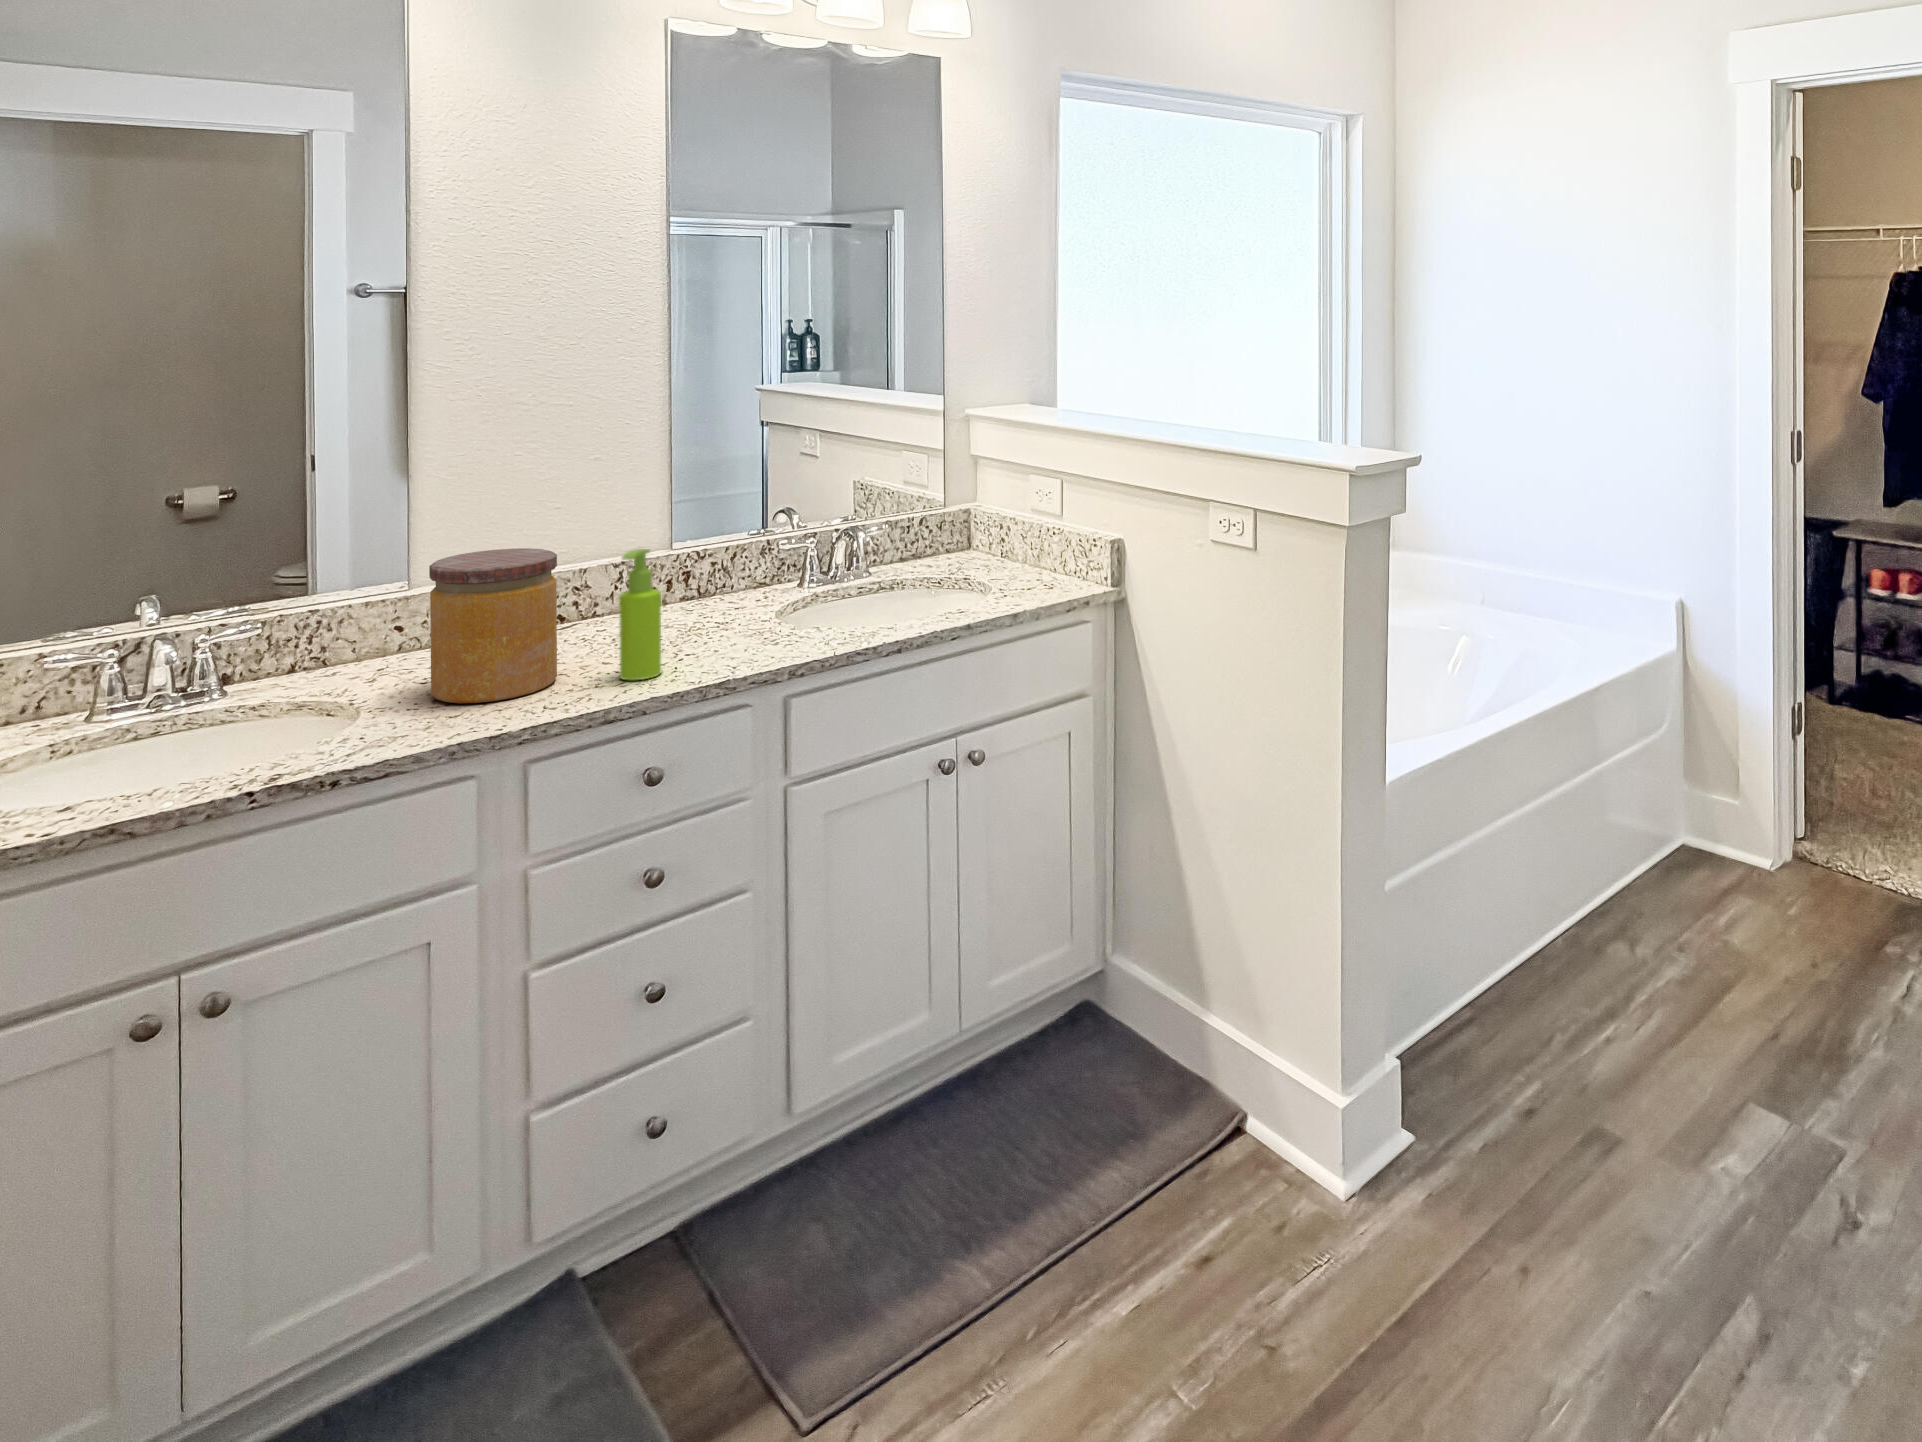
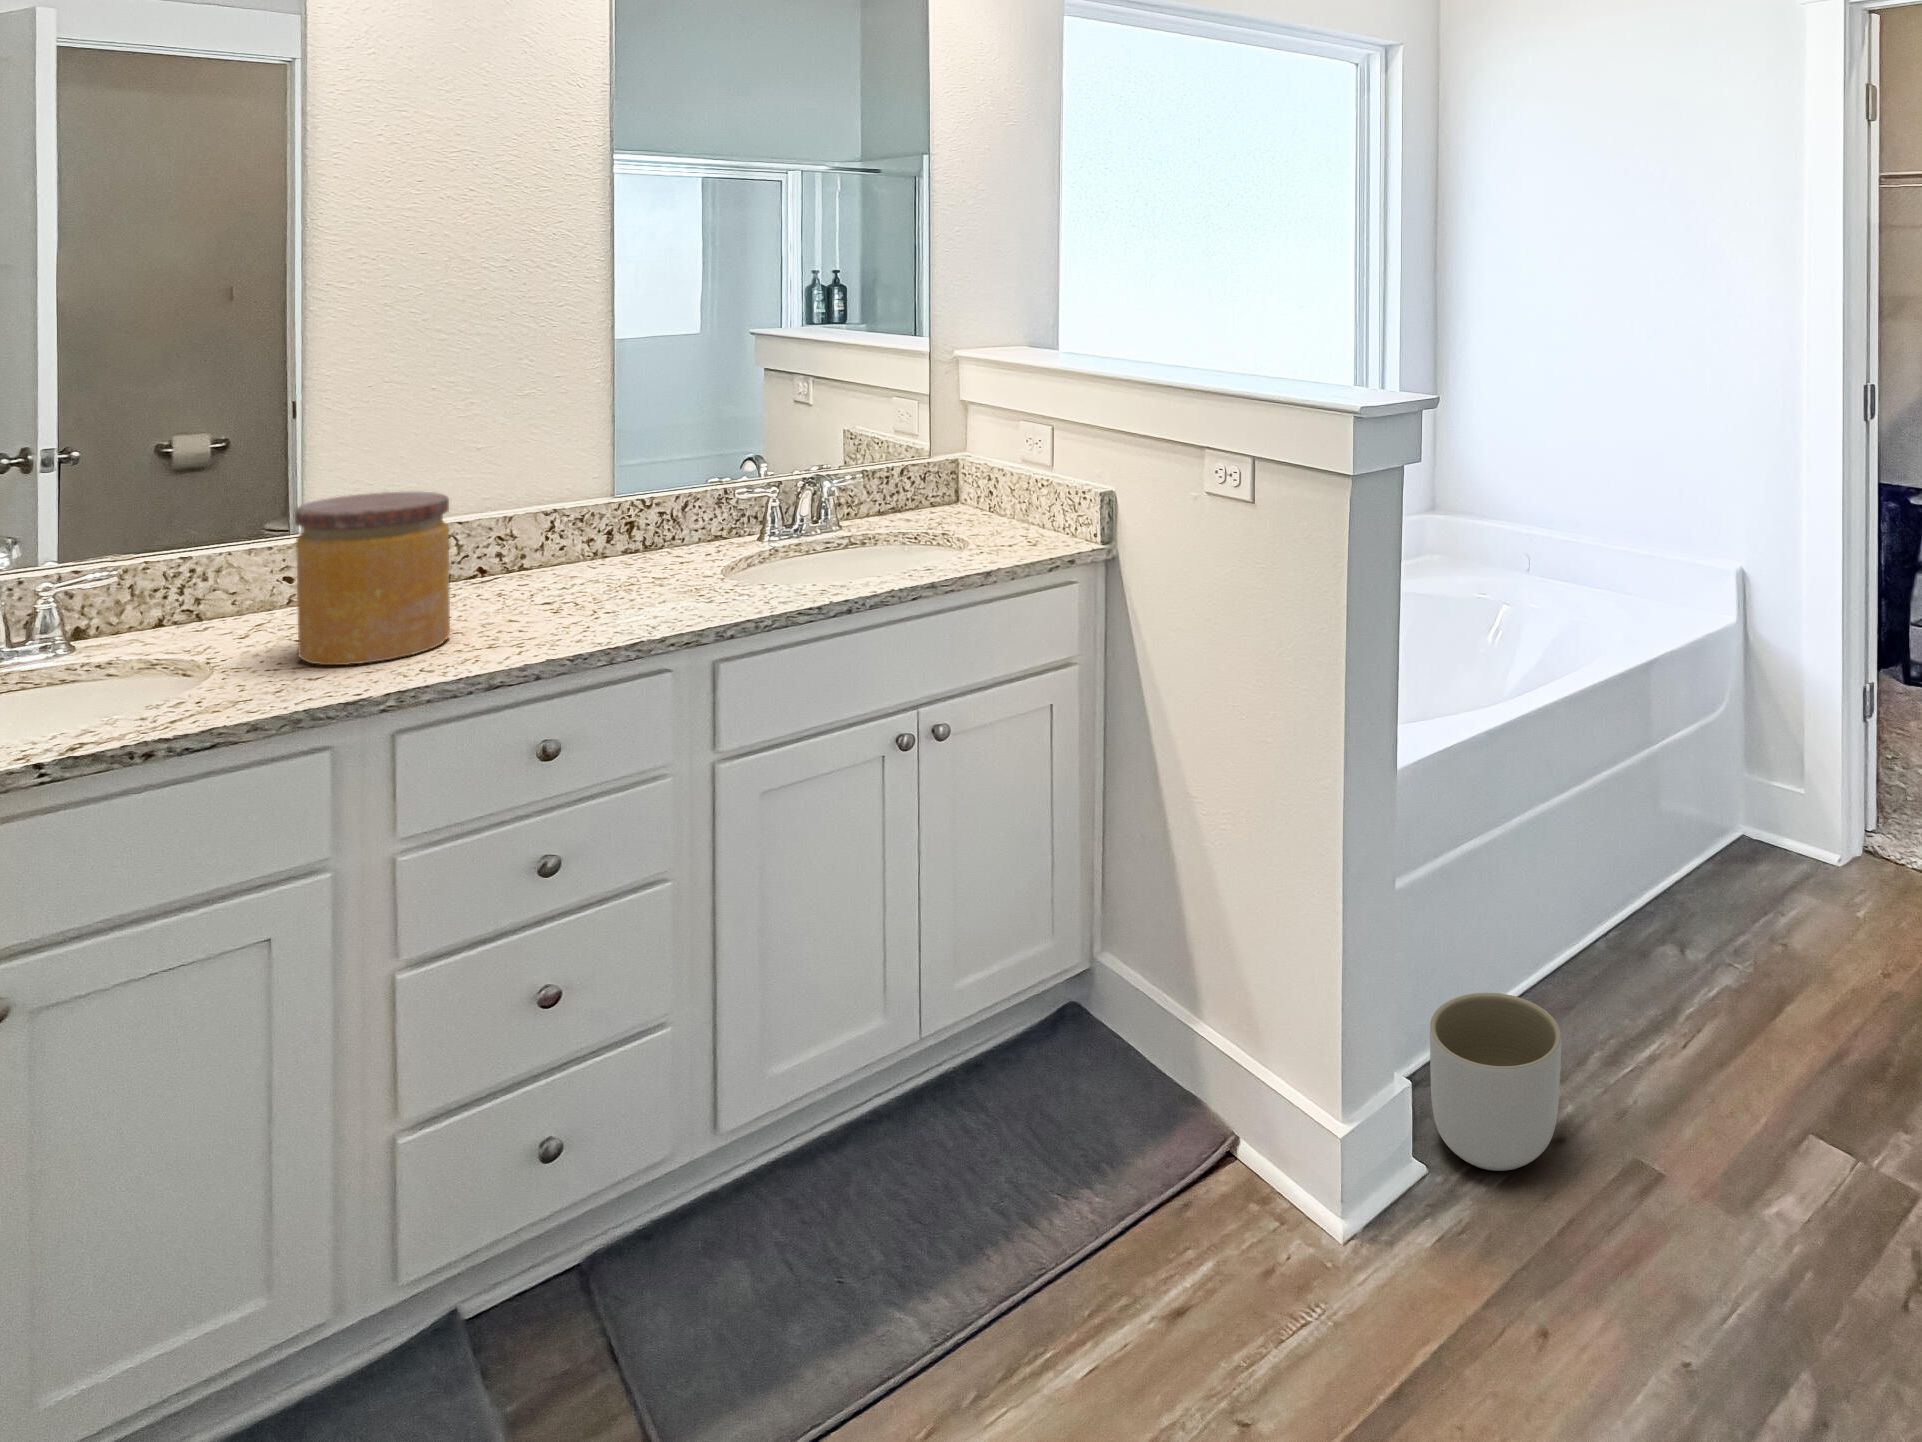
soap dispenser: present [619,549,661,680] -> none [518,493,570,642]
planter: none [1414,985,1531,1142] -> present [1430,993,1561,1171]

